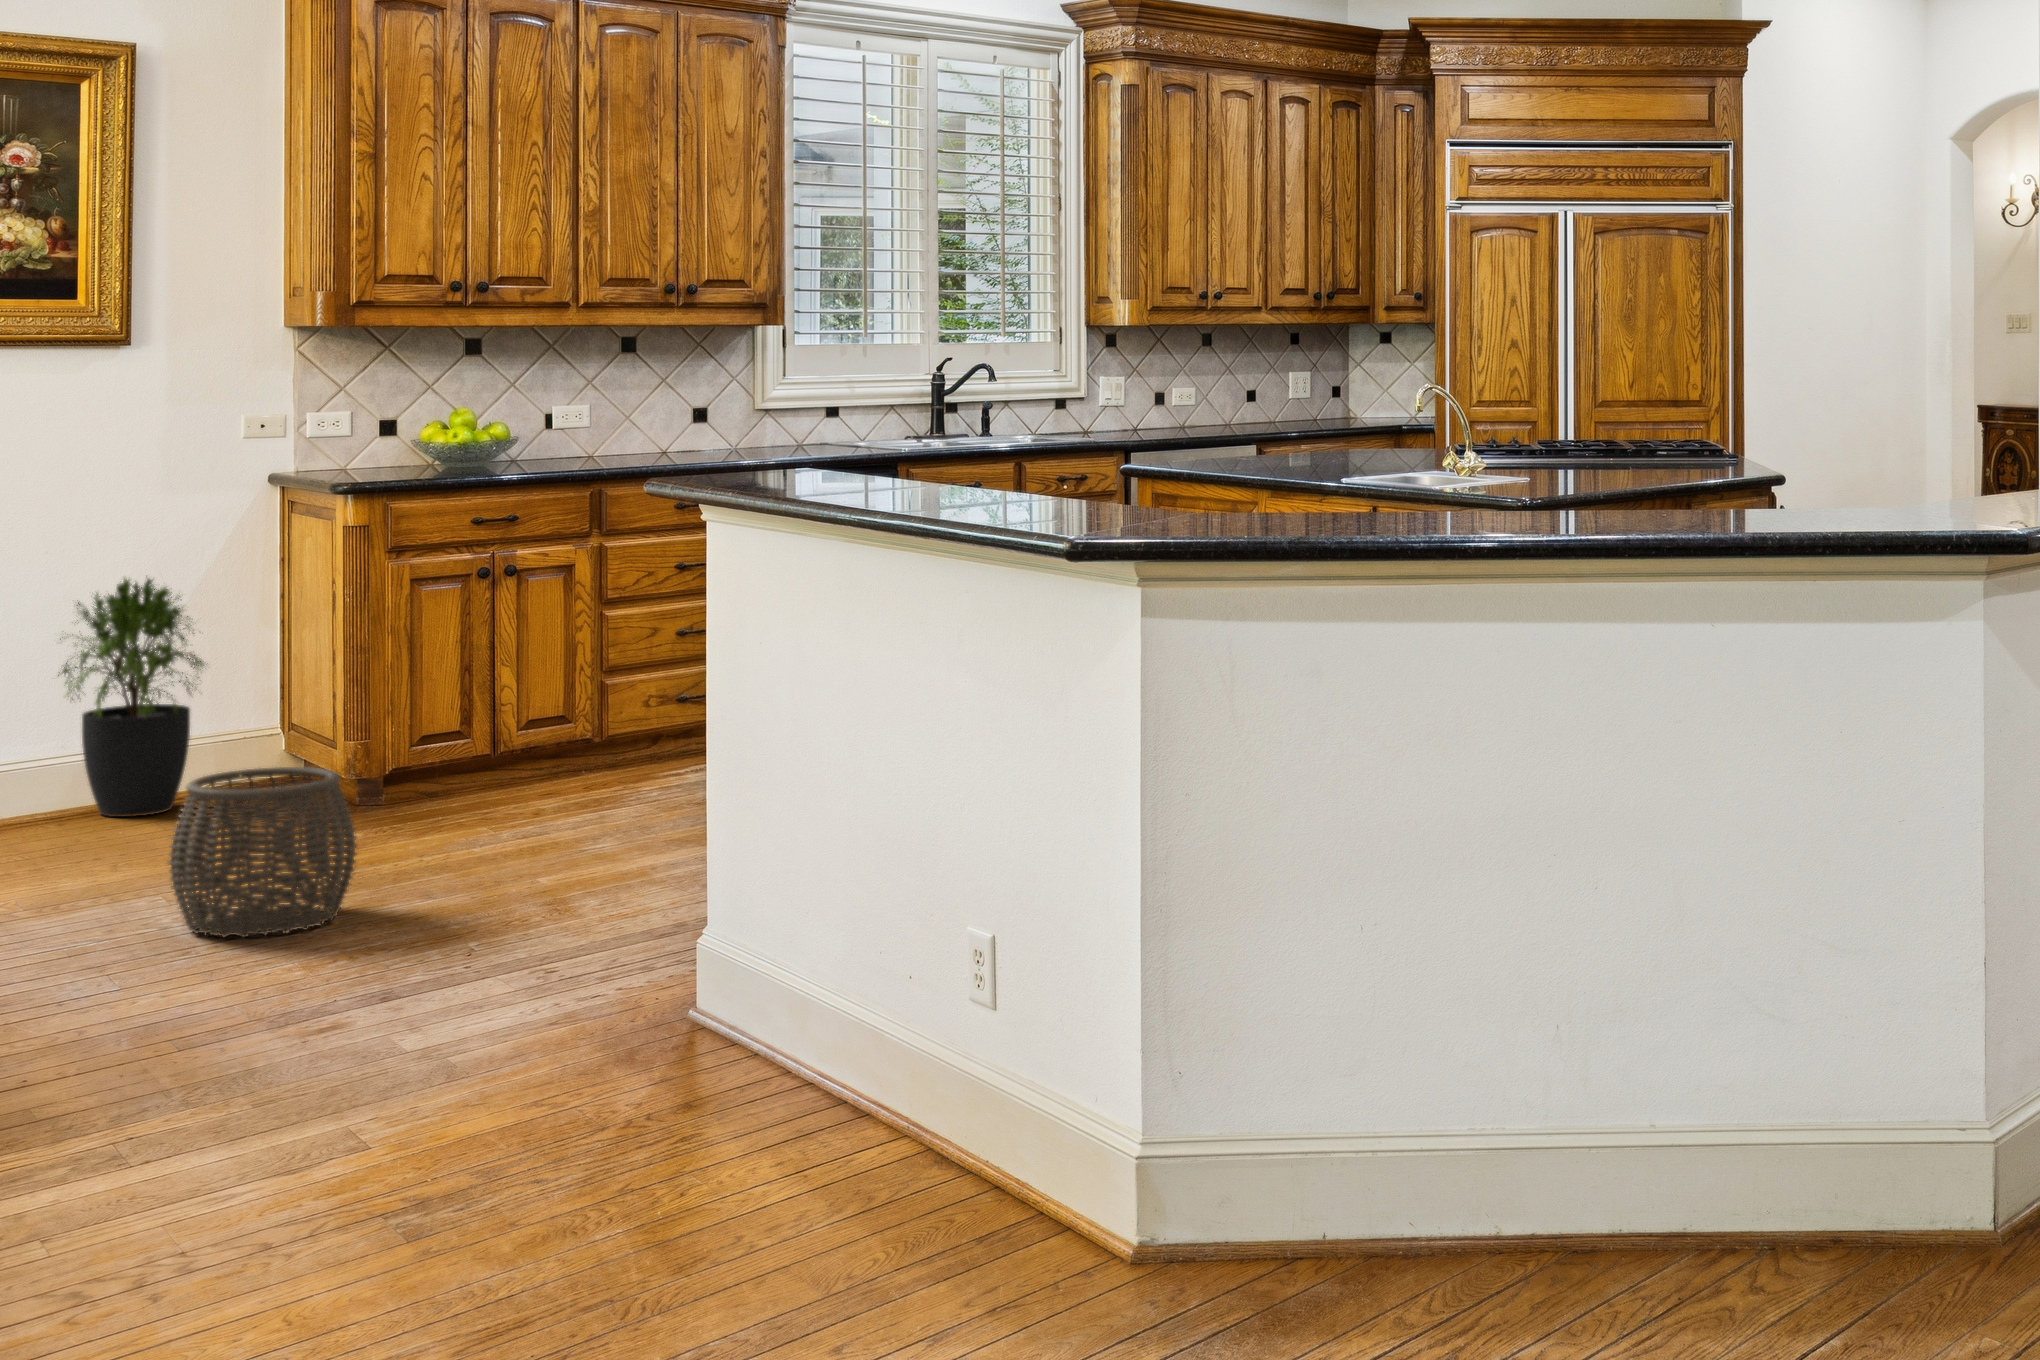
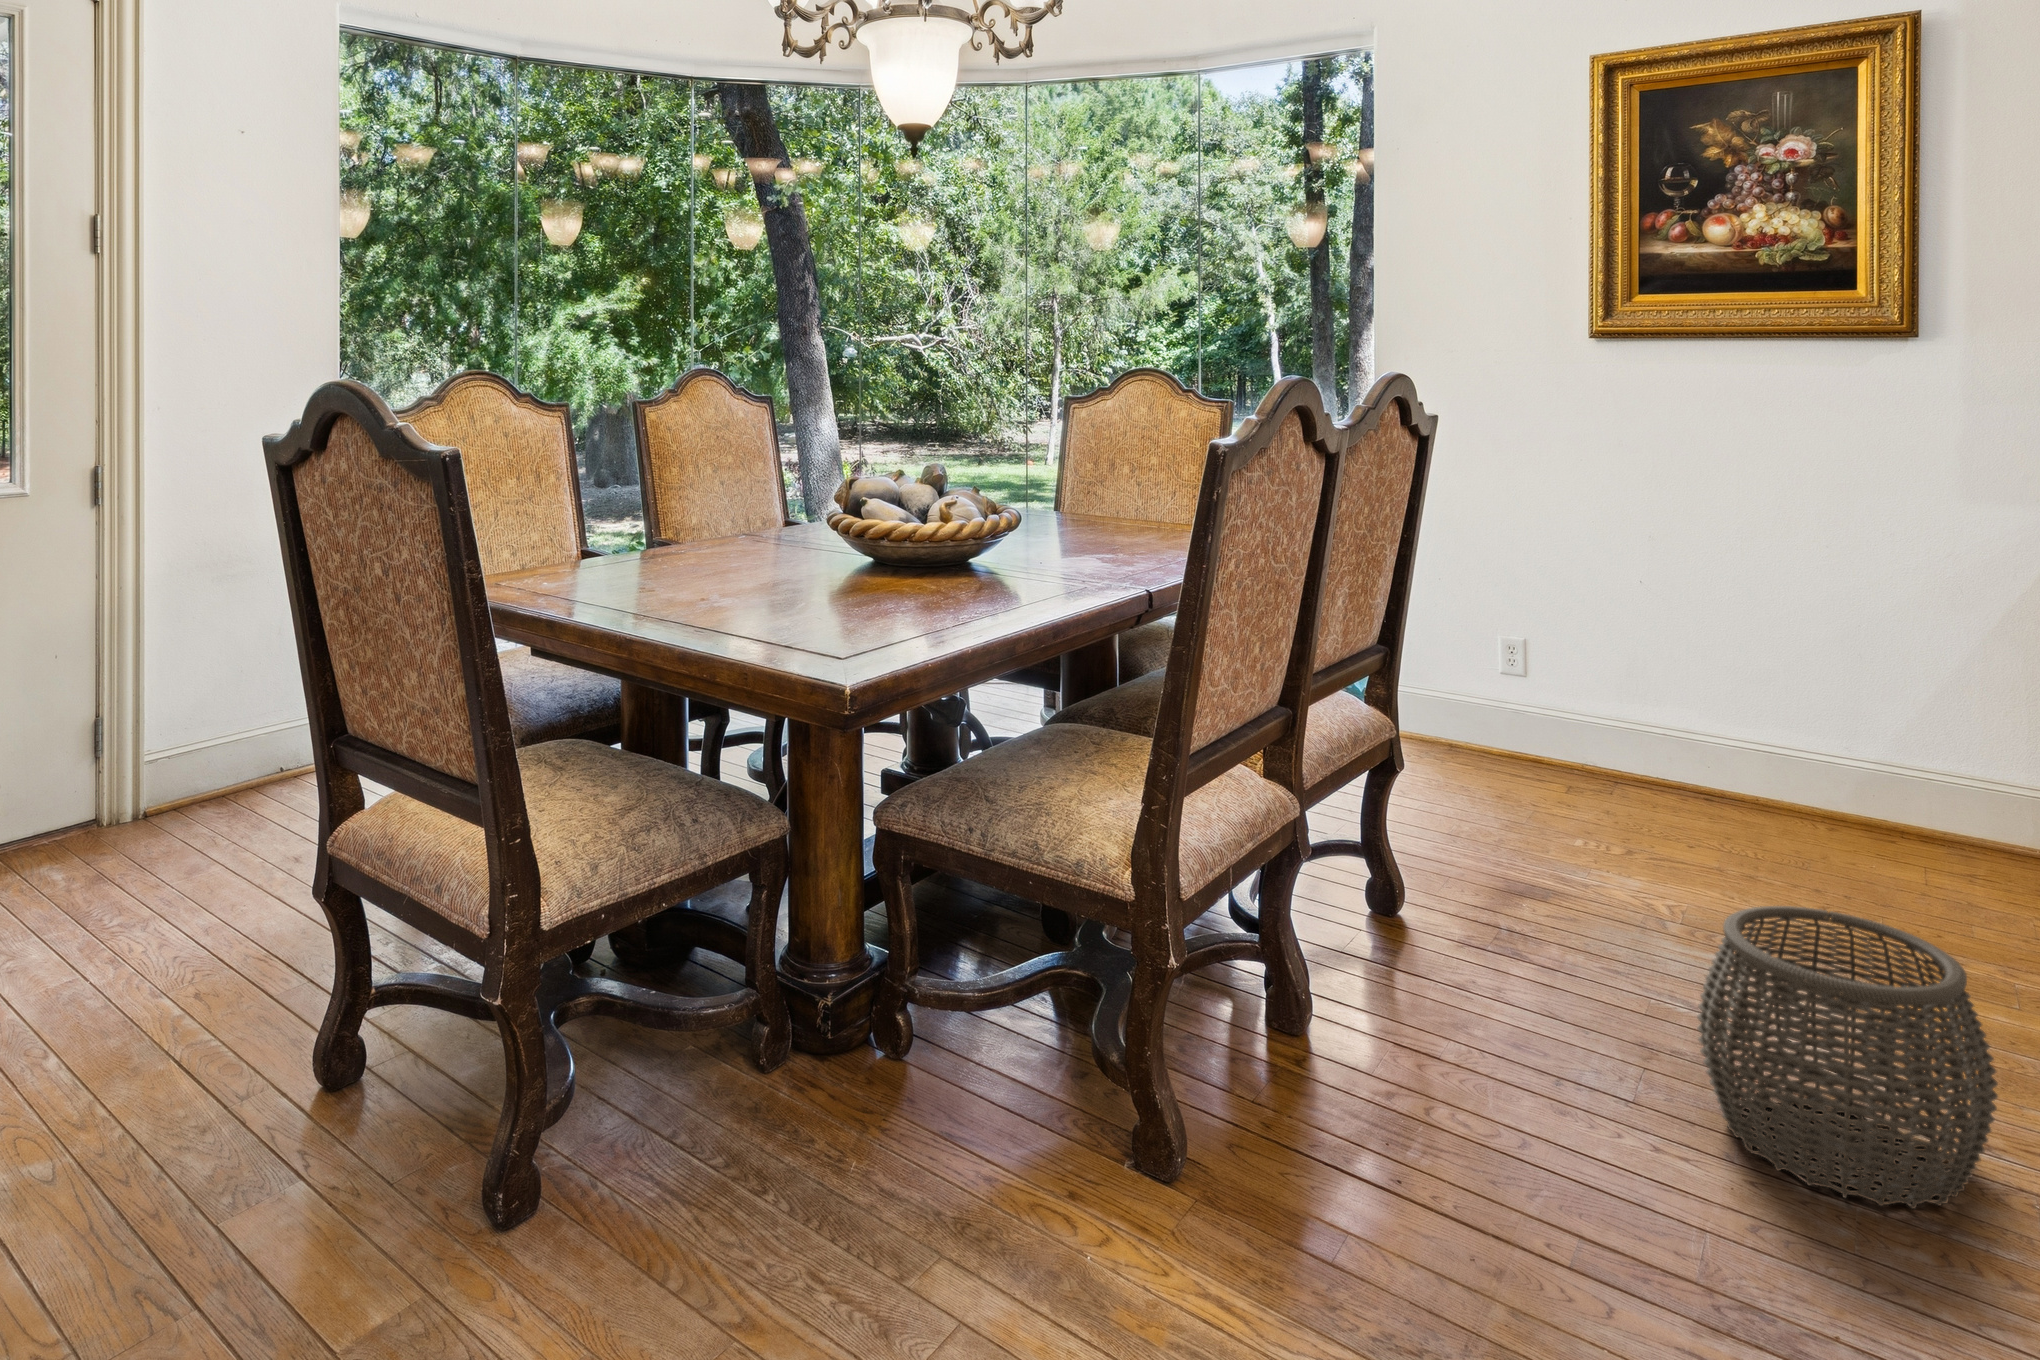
potted plant: present [58,577,204,817] -> none [1797,593,1990,869]

